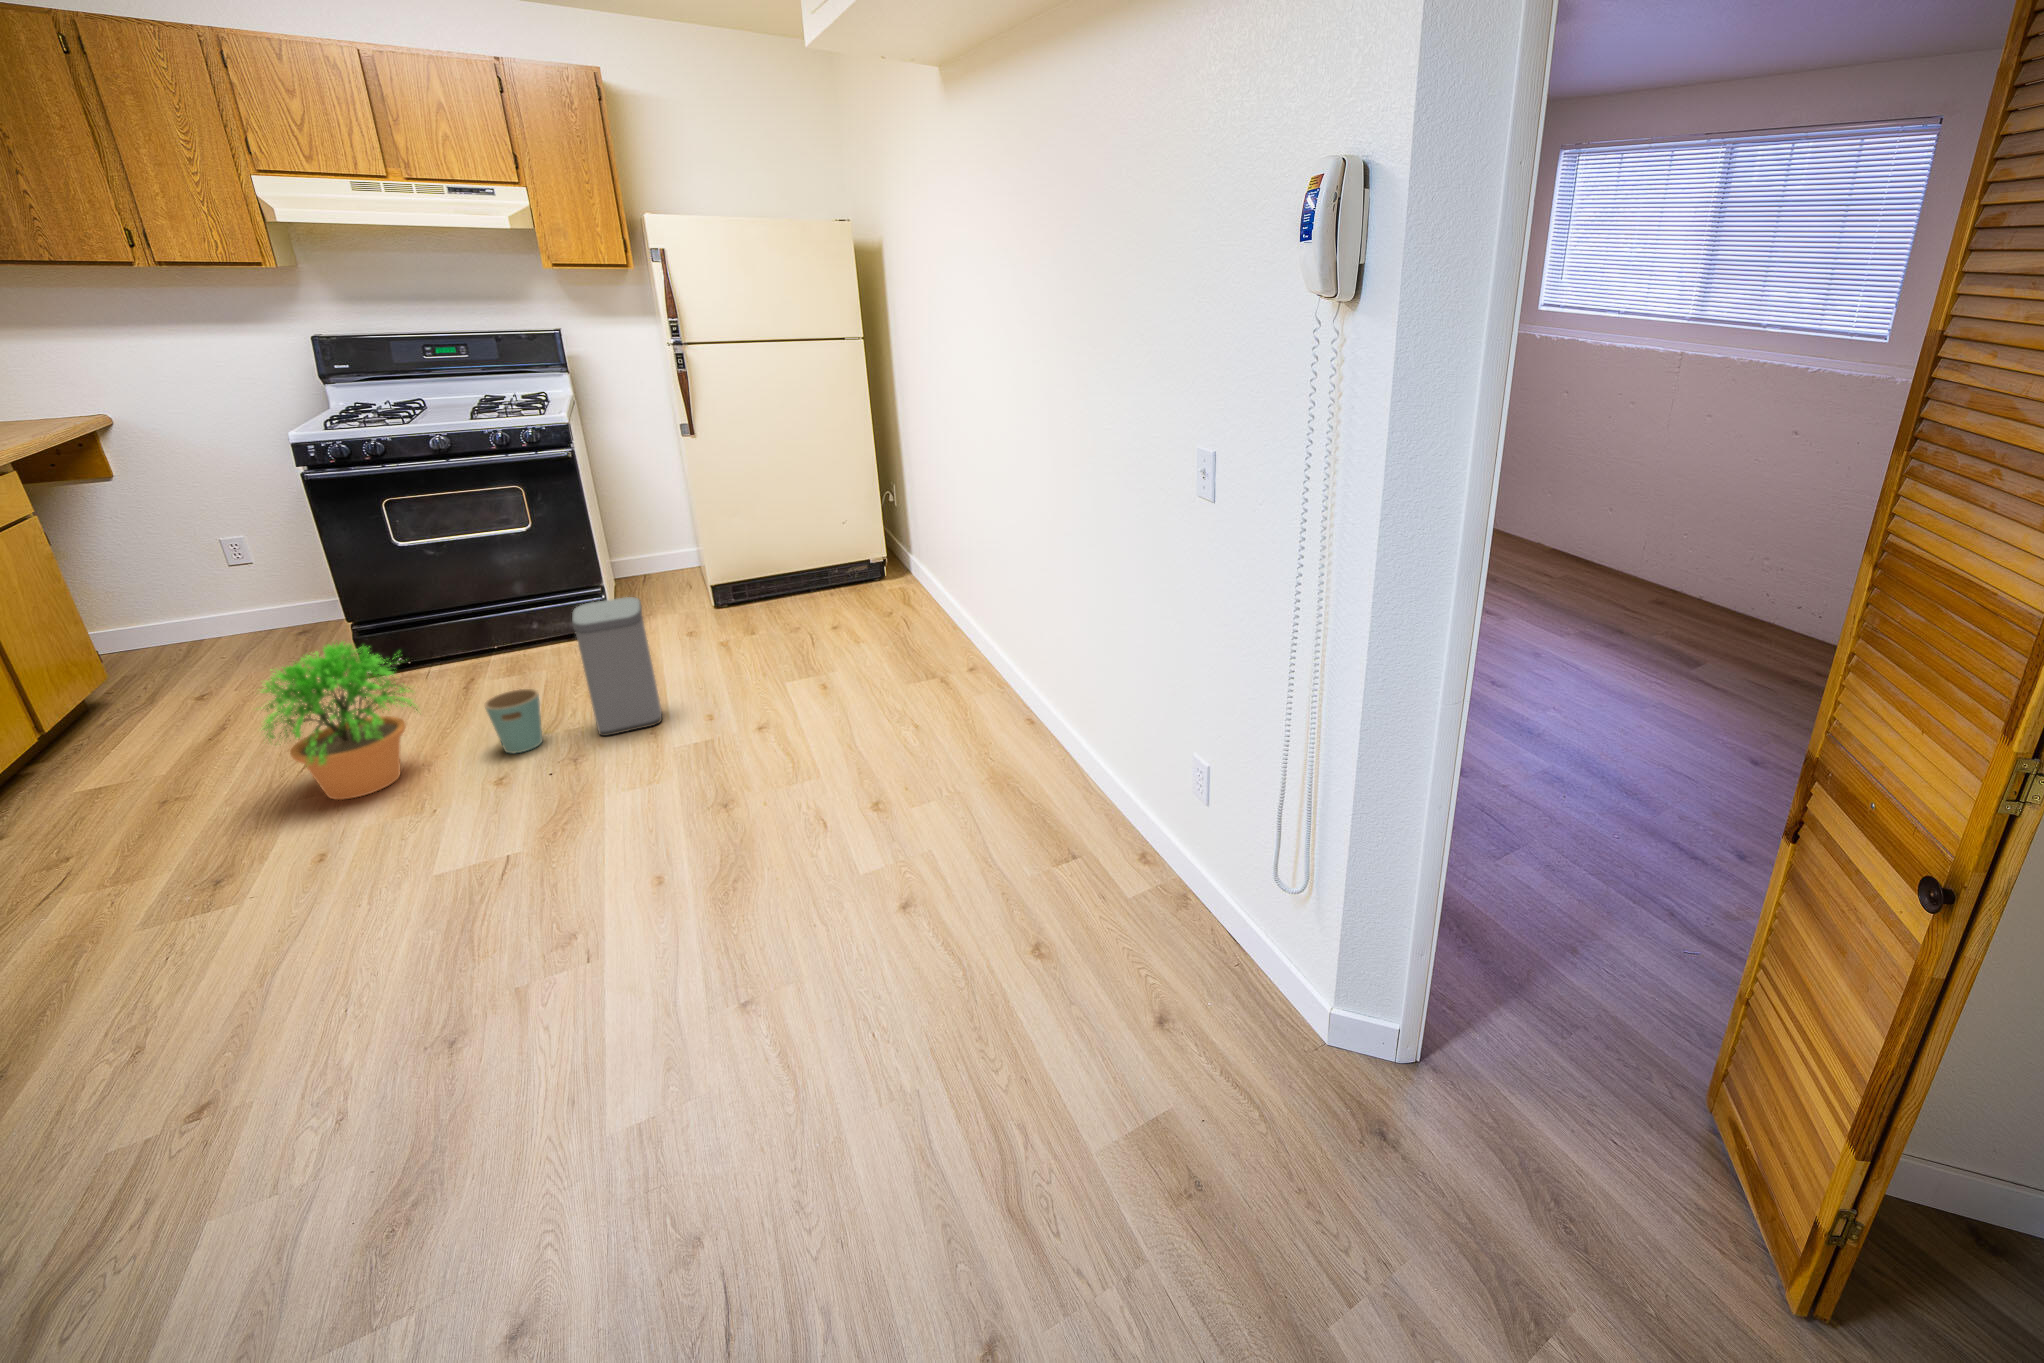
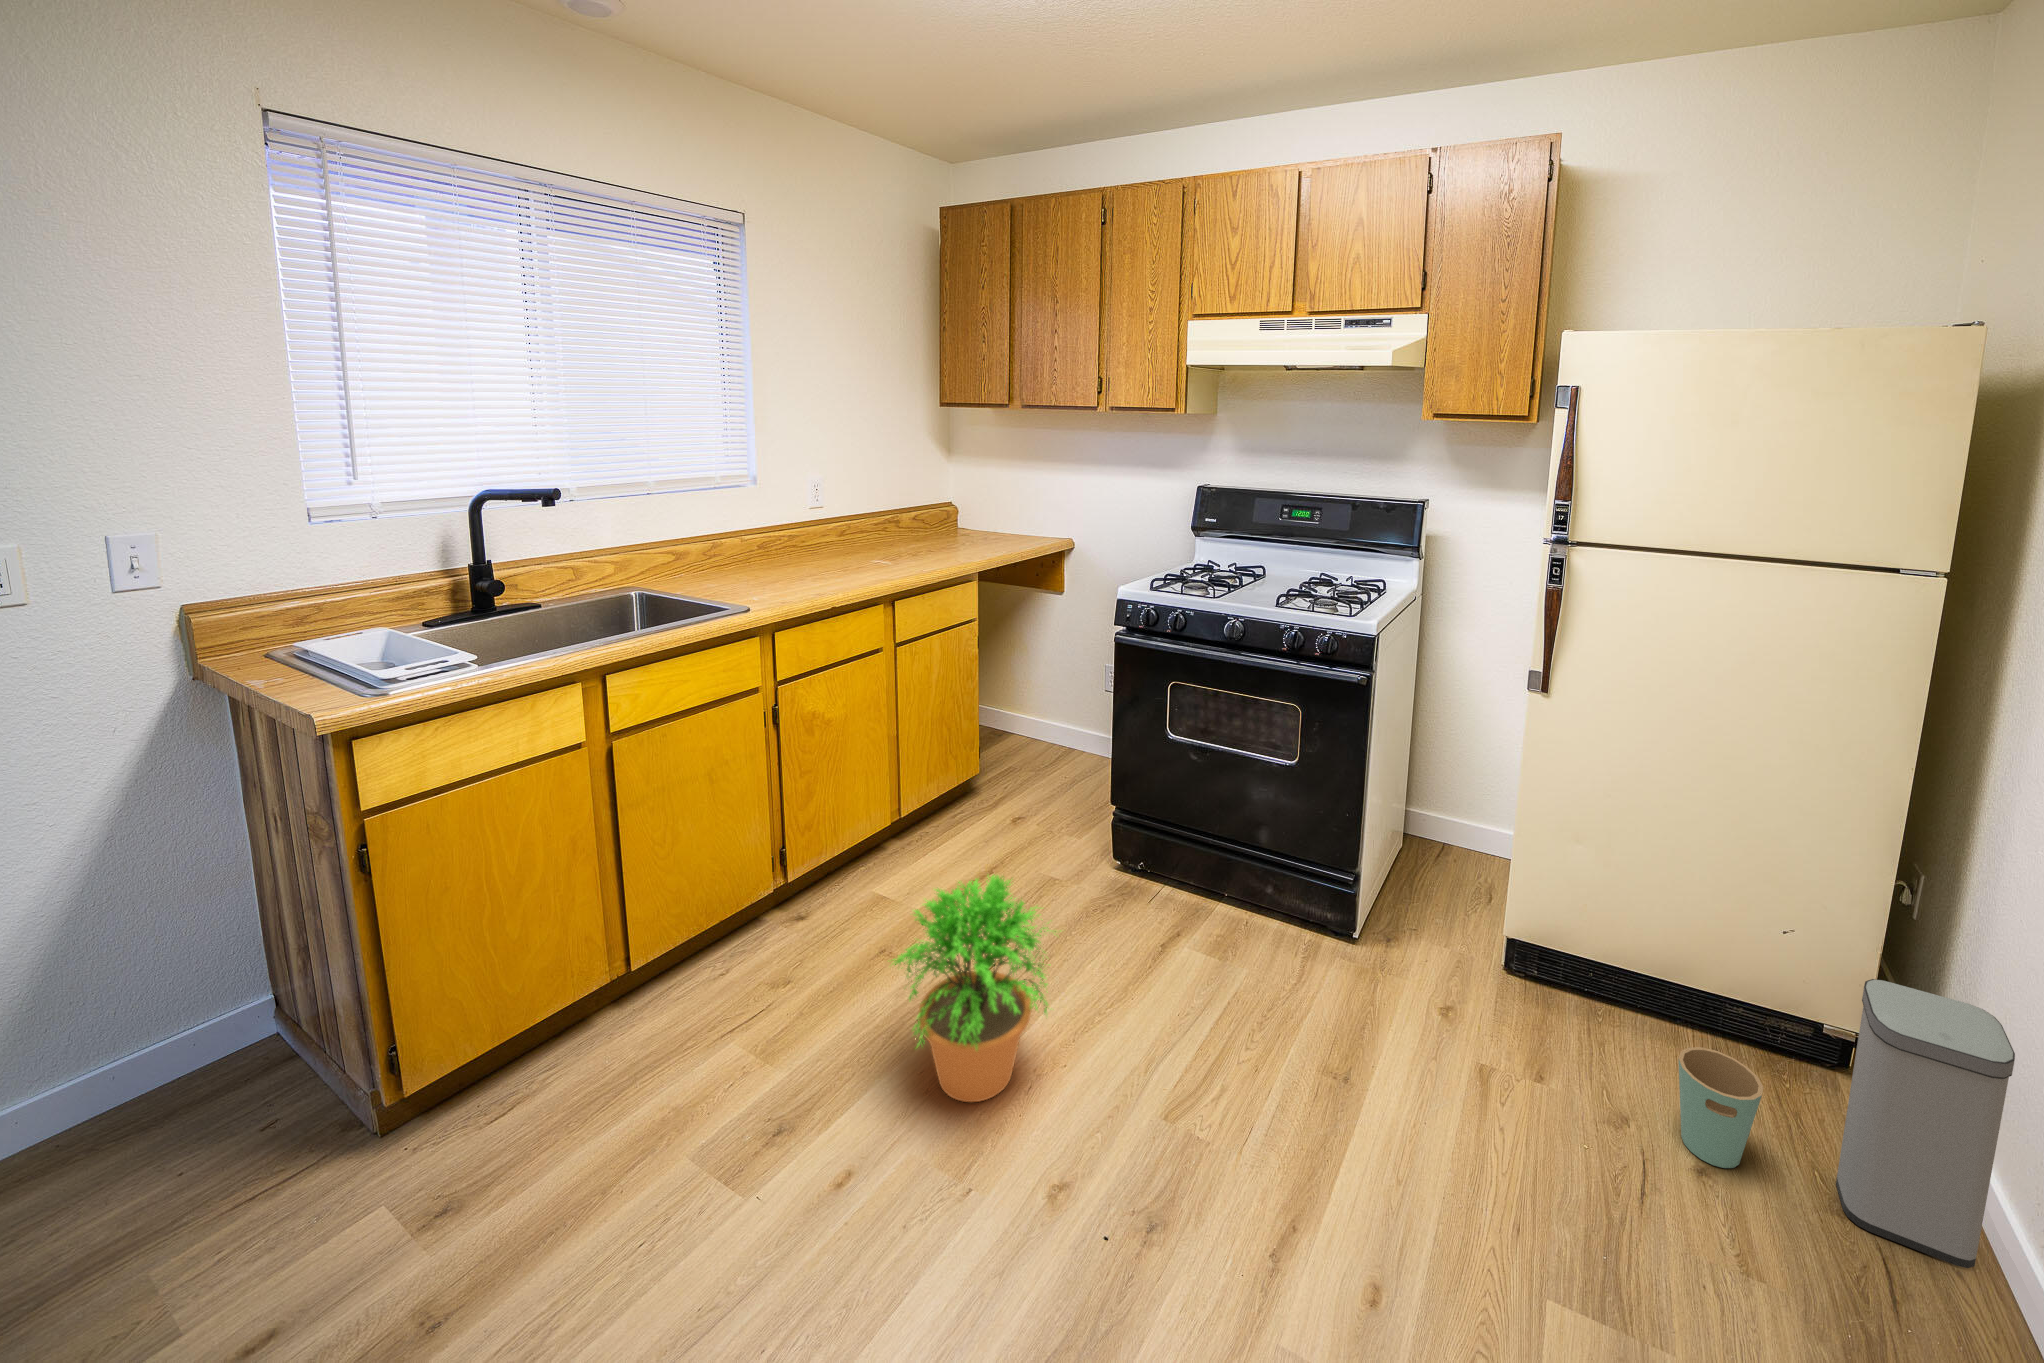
trash can: present [484,597,662,754] -> present [1678,979,2015,1268]

